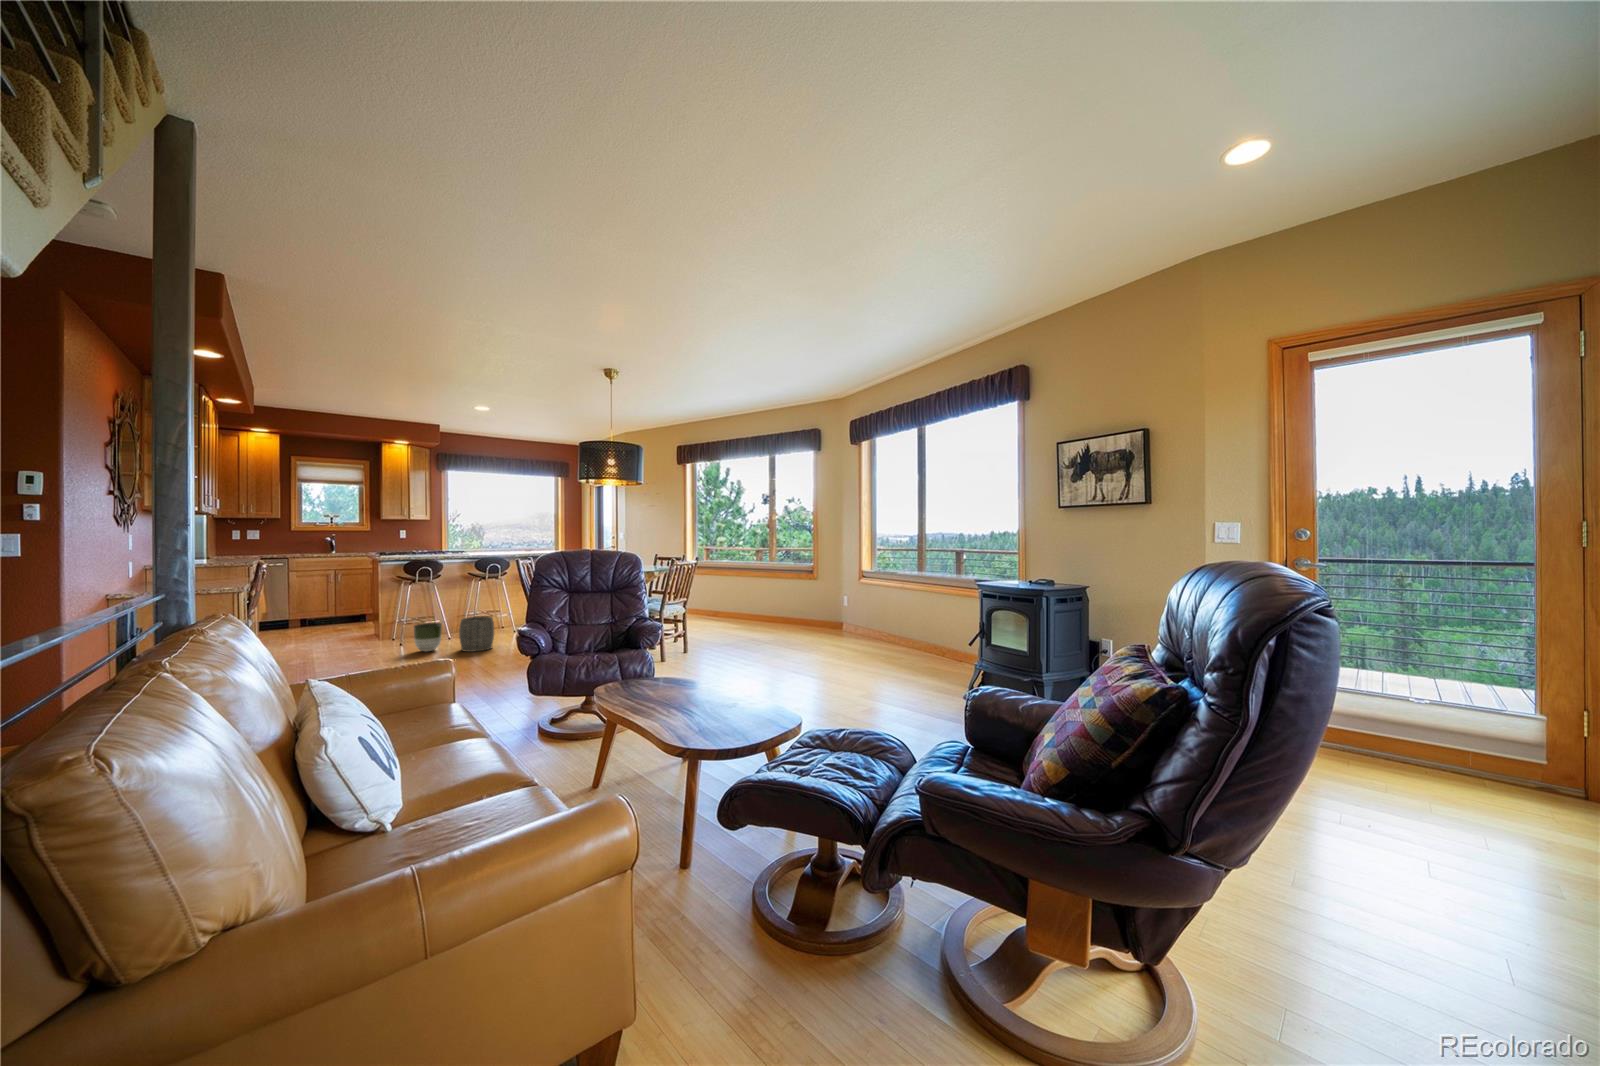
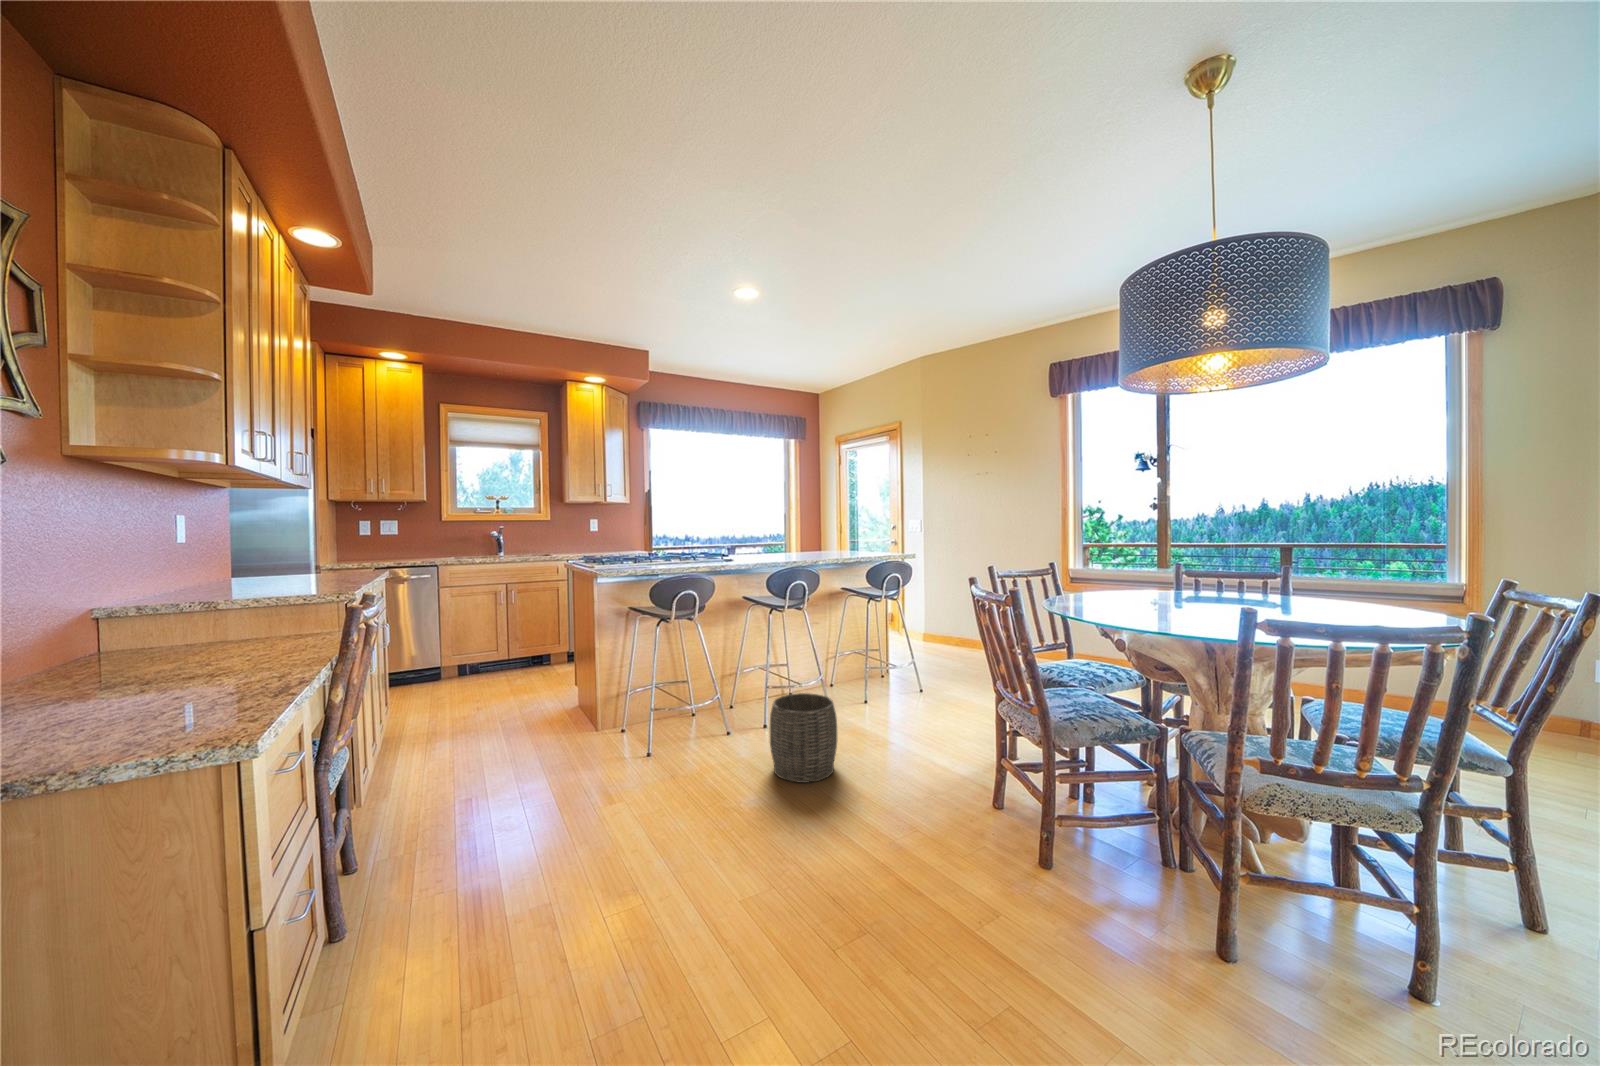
planter: present [414,623,442,652] -> none [679,708,733,777]

